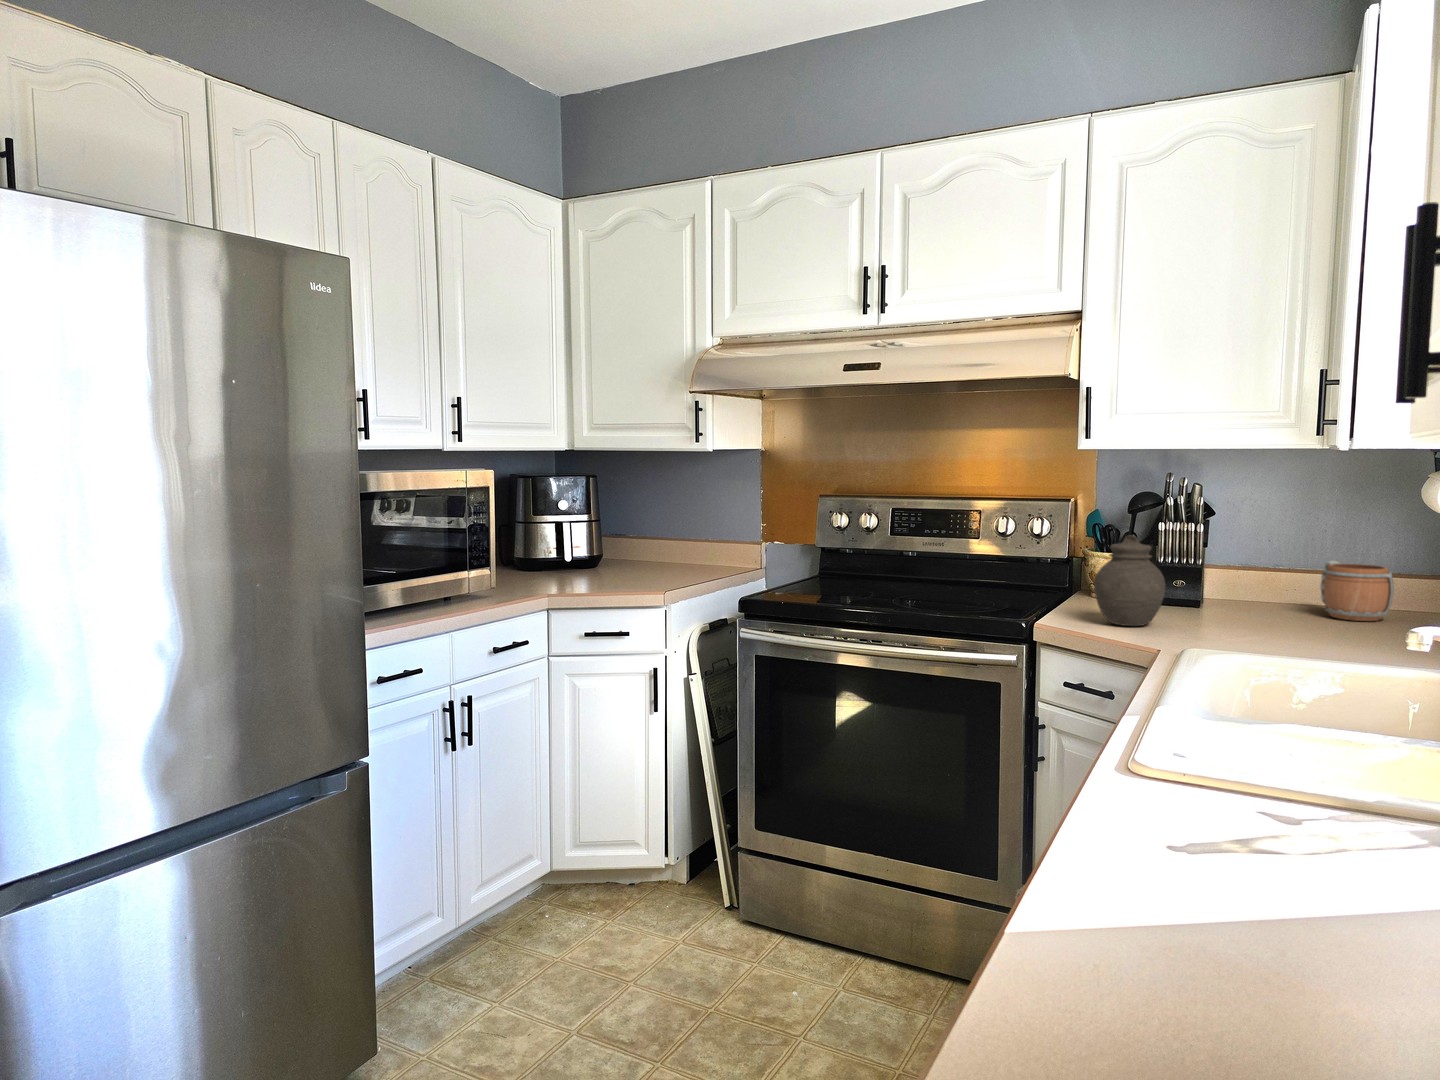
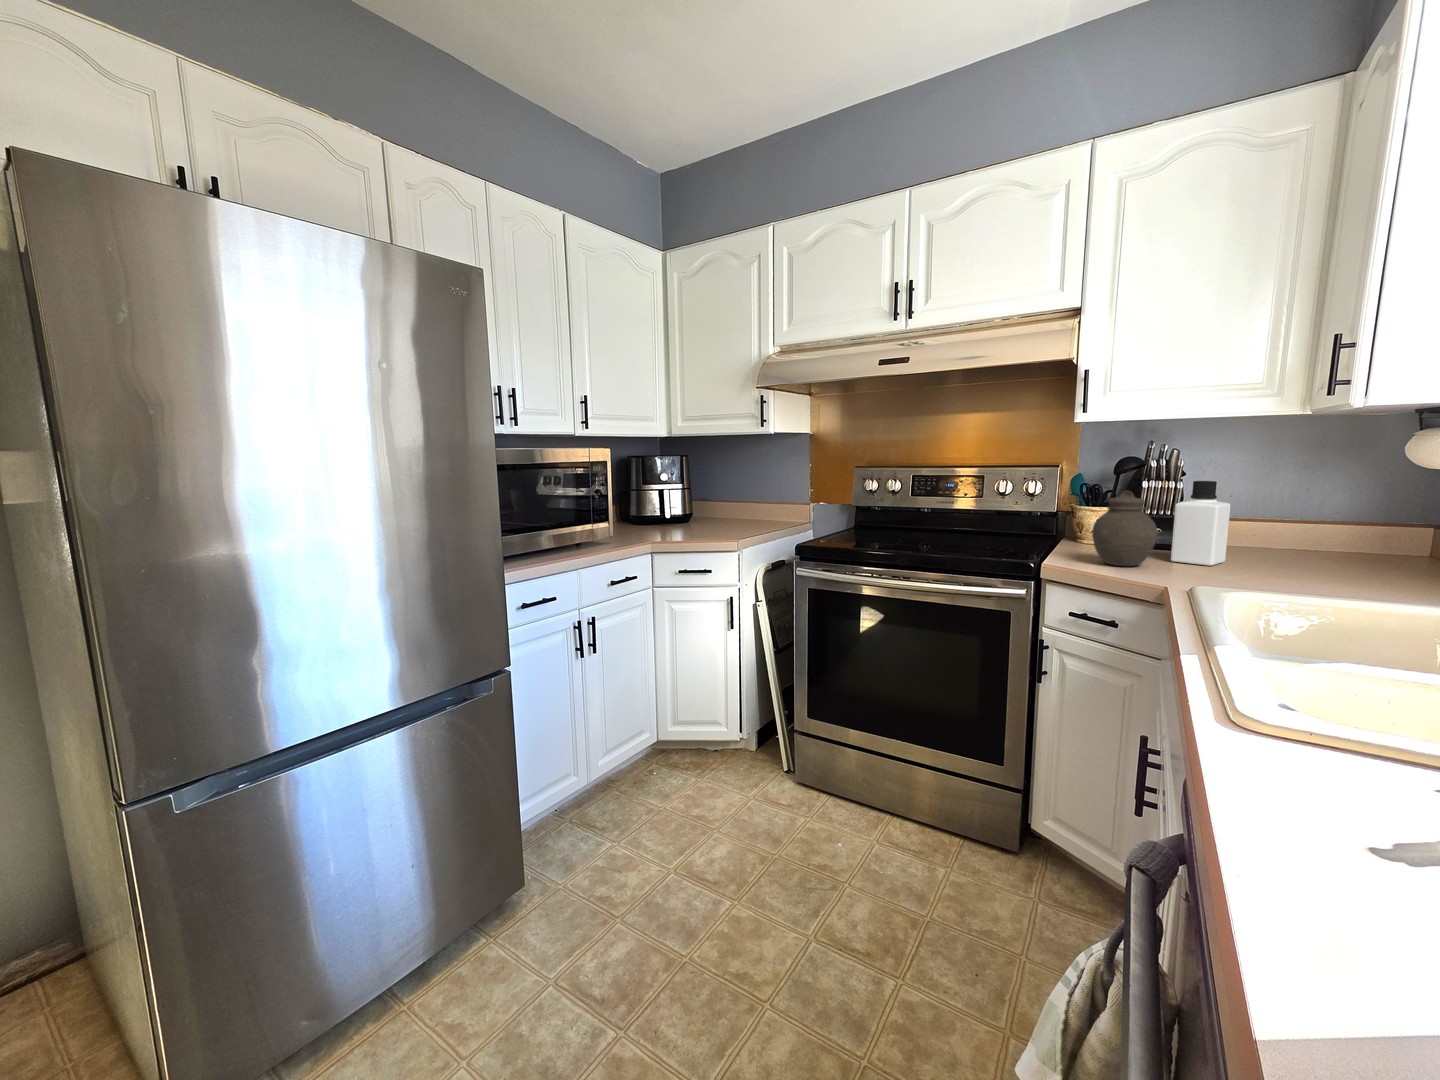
bottle: none [1186,524,1249,625] -> present [1171,481,1231,566]
mug: present [1320,561,1394,621] -> none [1283,512,1362,562]

